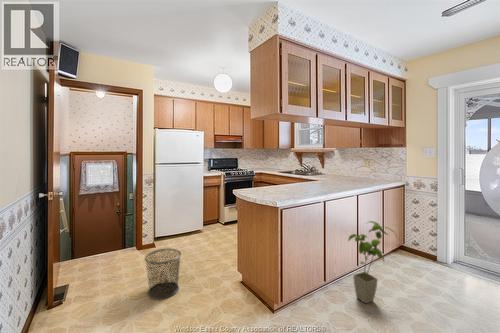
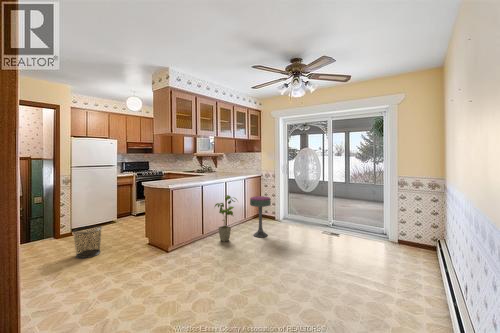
bar stool: none [410,225,459,305] -> present [250,196,271,237]

